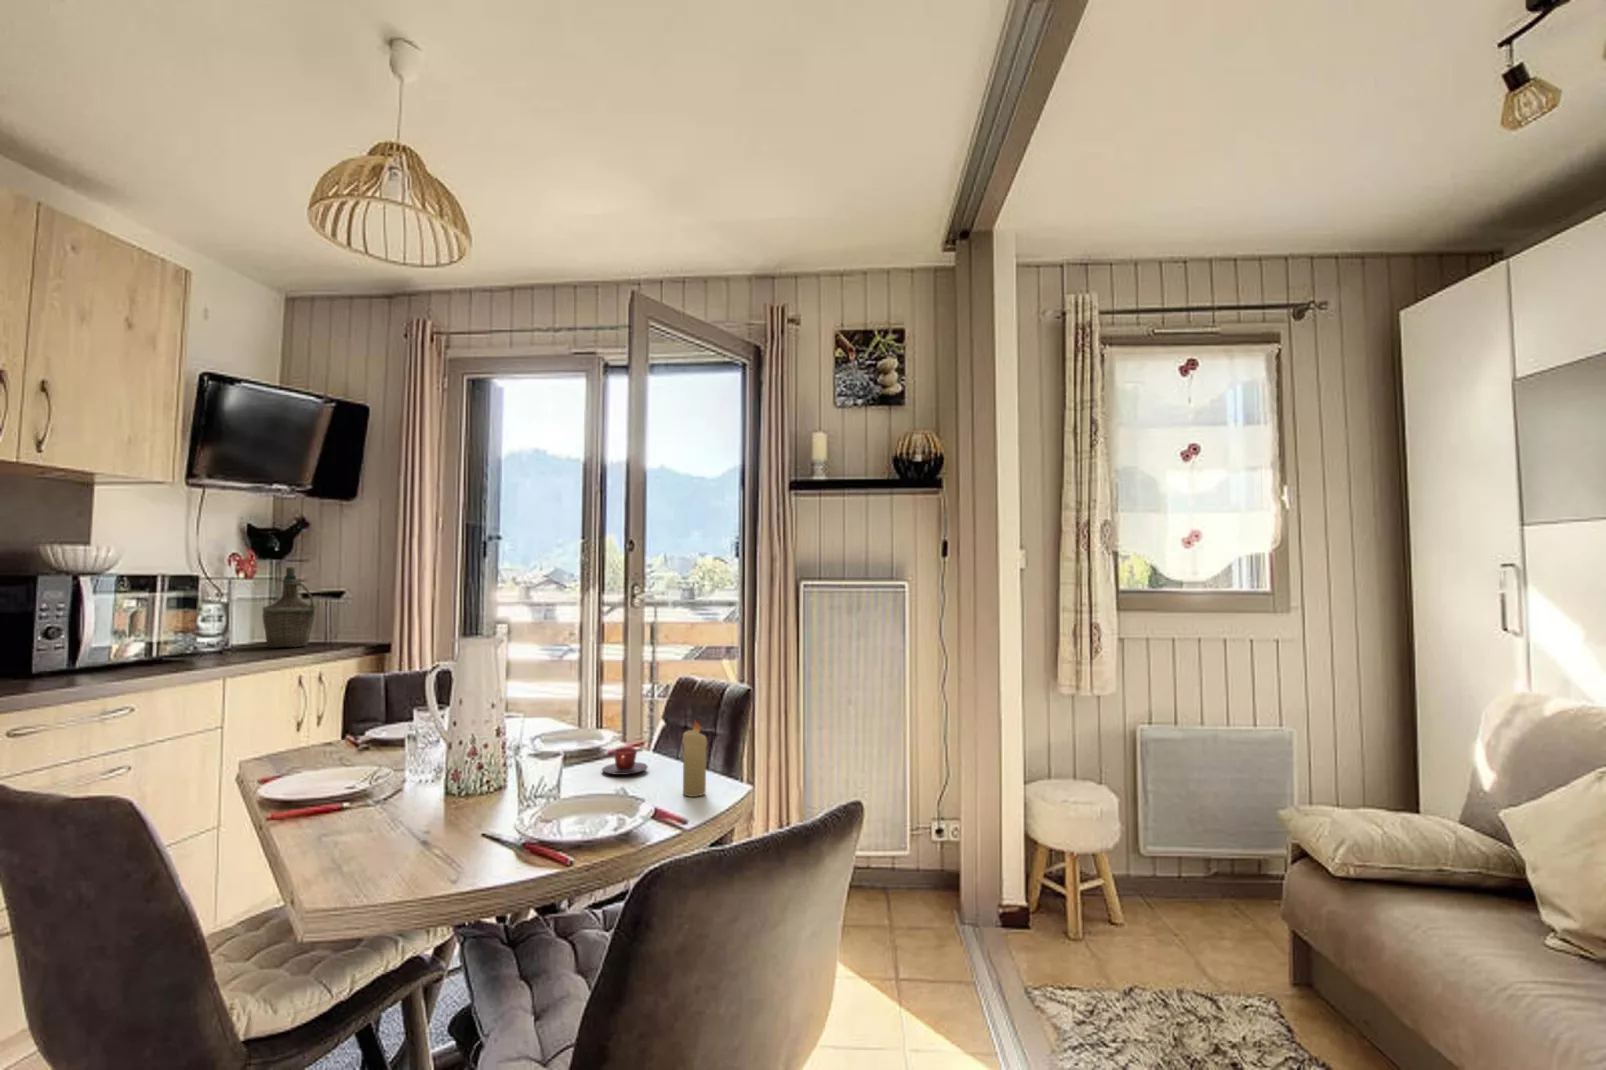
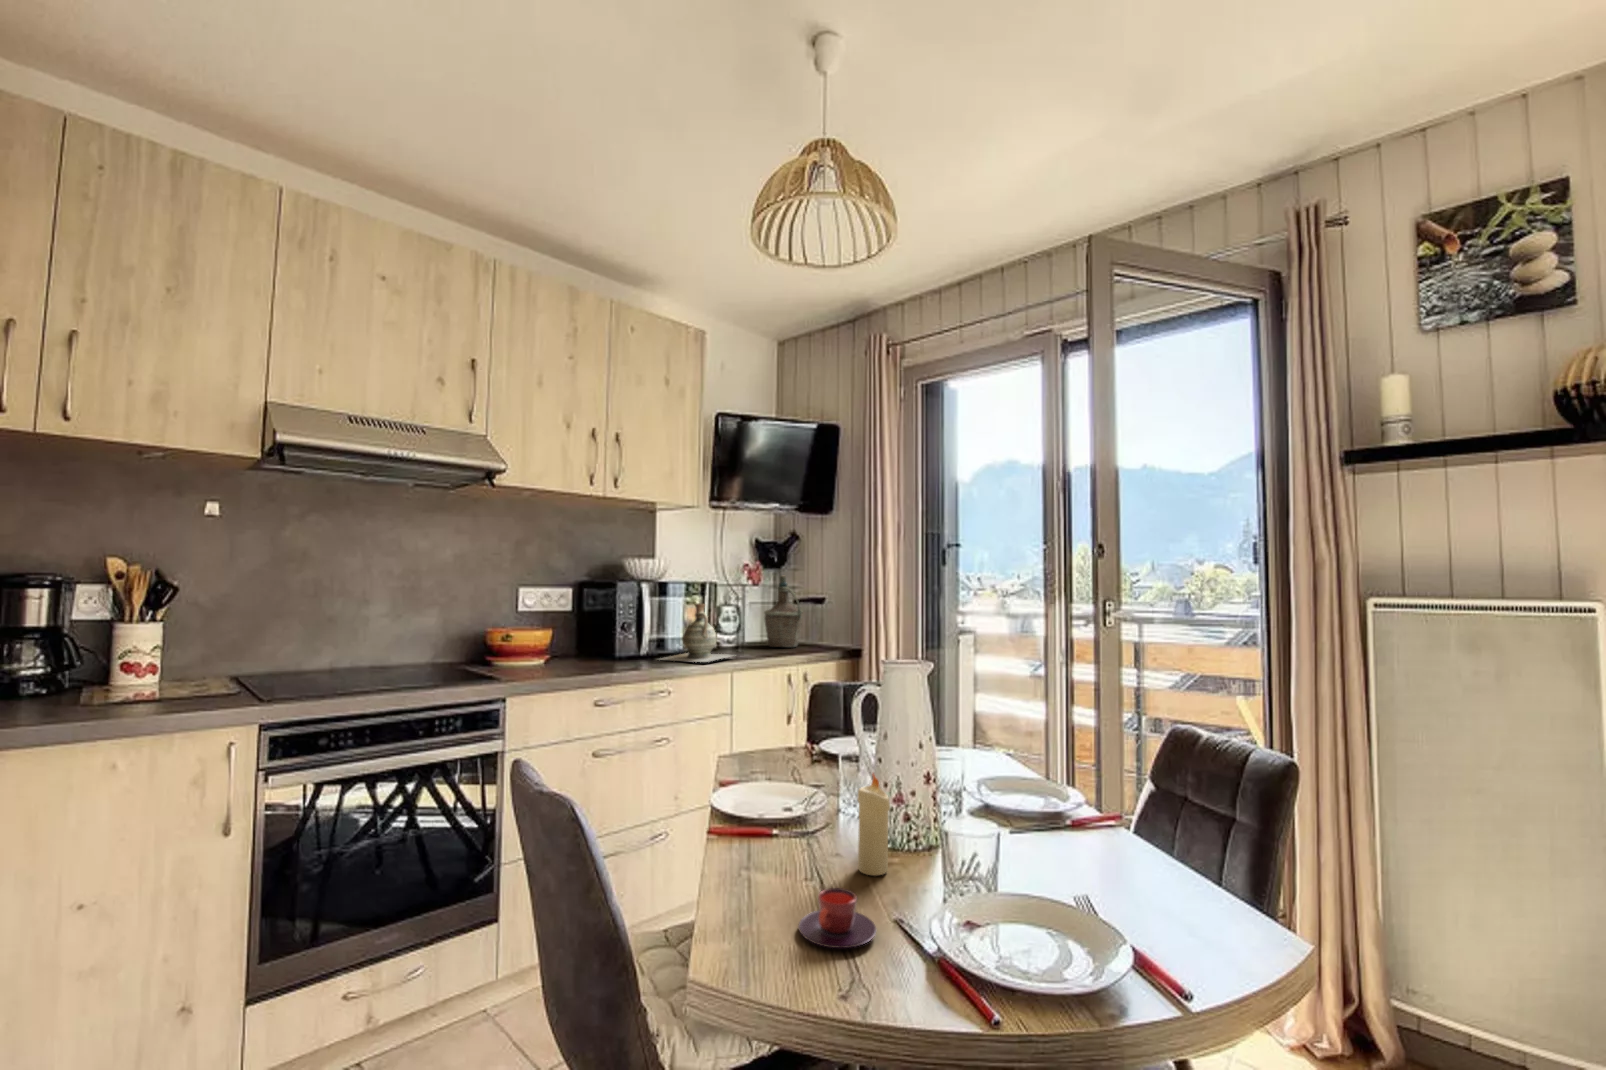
ceramic jug: none [99,600,231,672] -> present [660,603,732,662]
candle: present [682,721,707,797] -> present [858,774,890,875]
teacup: present [602,748,648,775] -> present [798,888,876,948]

